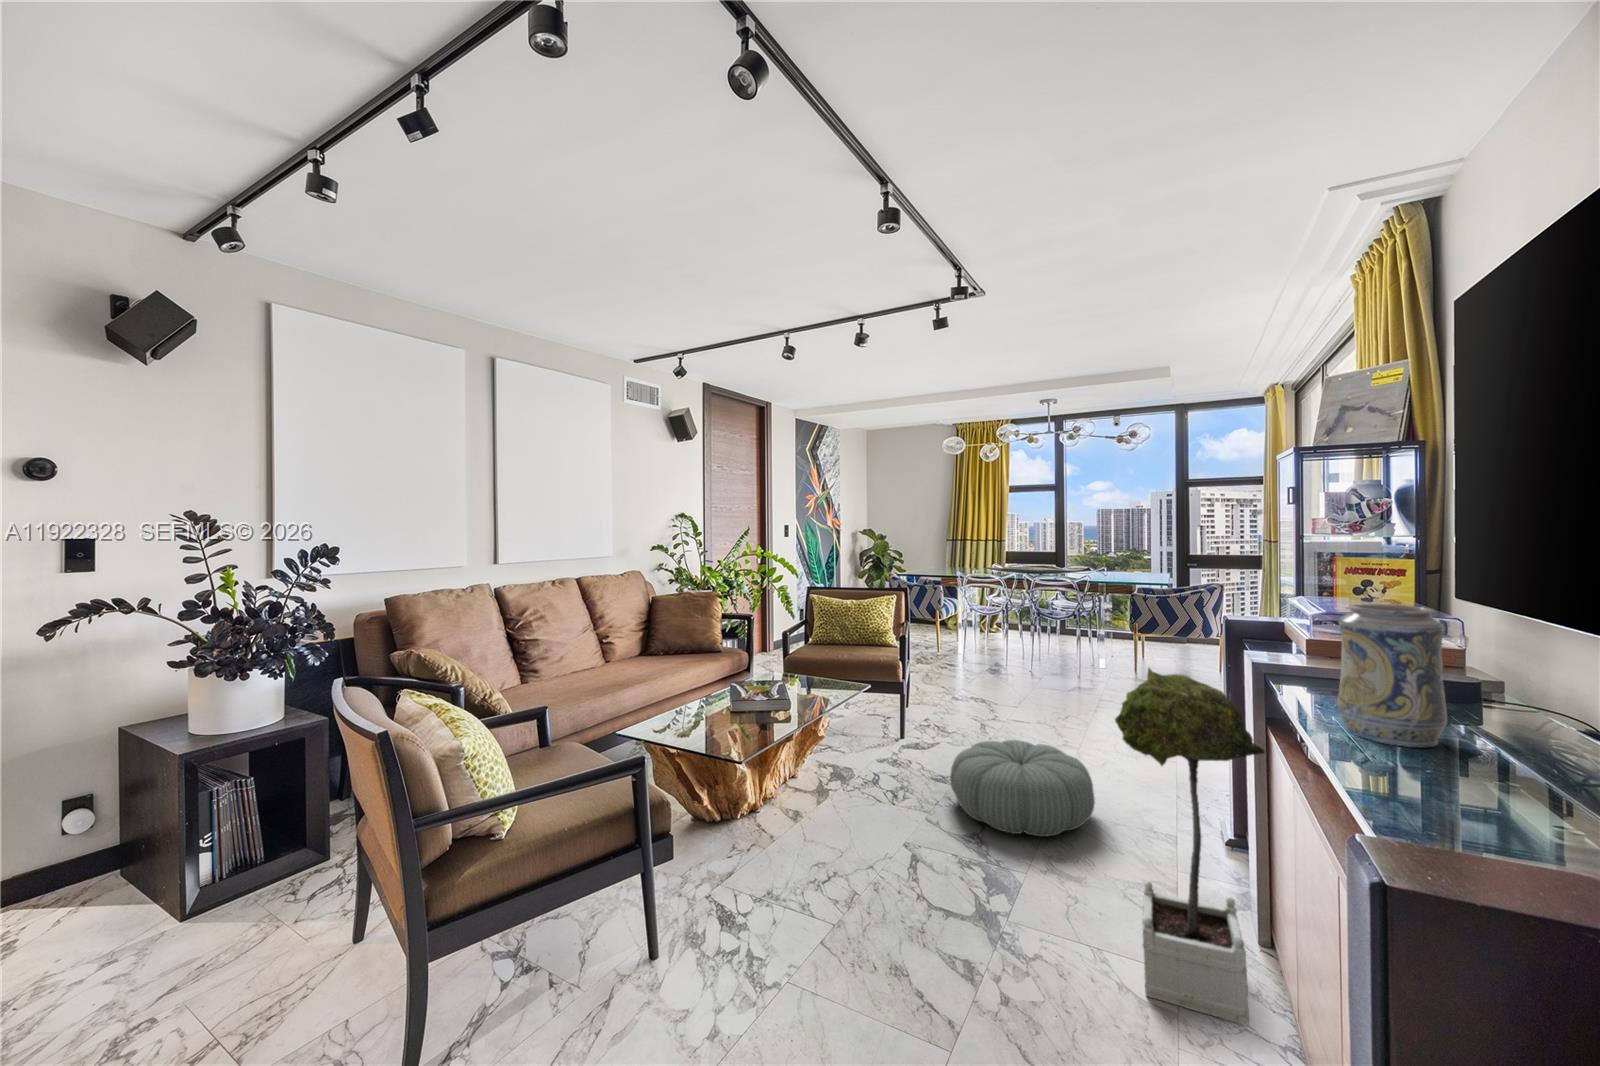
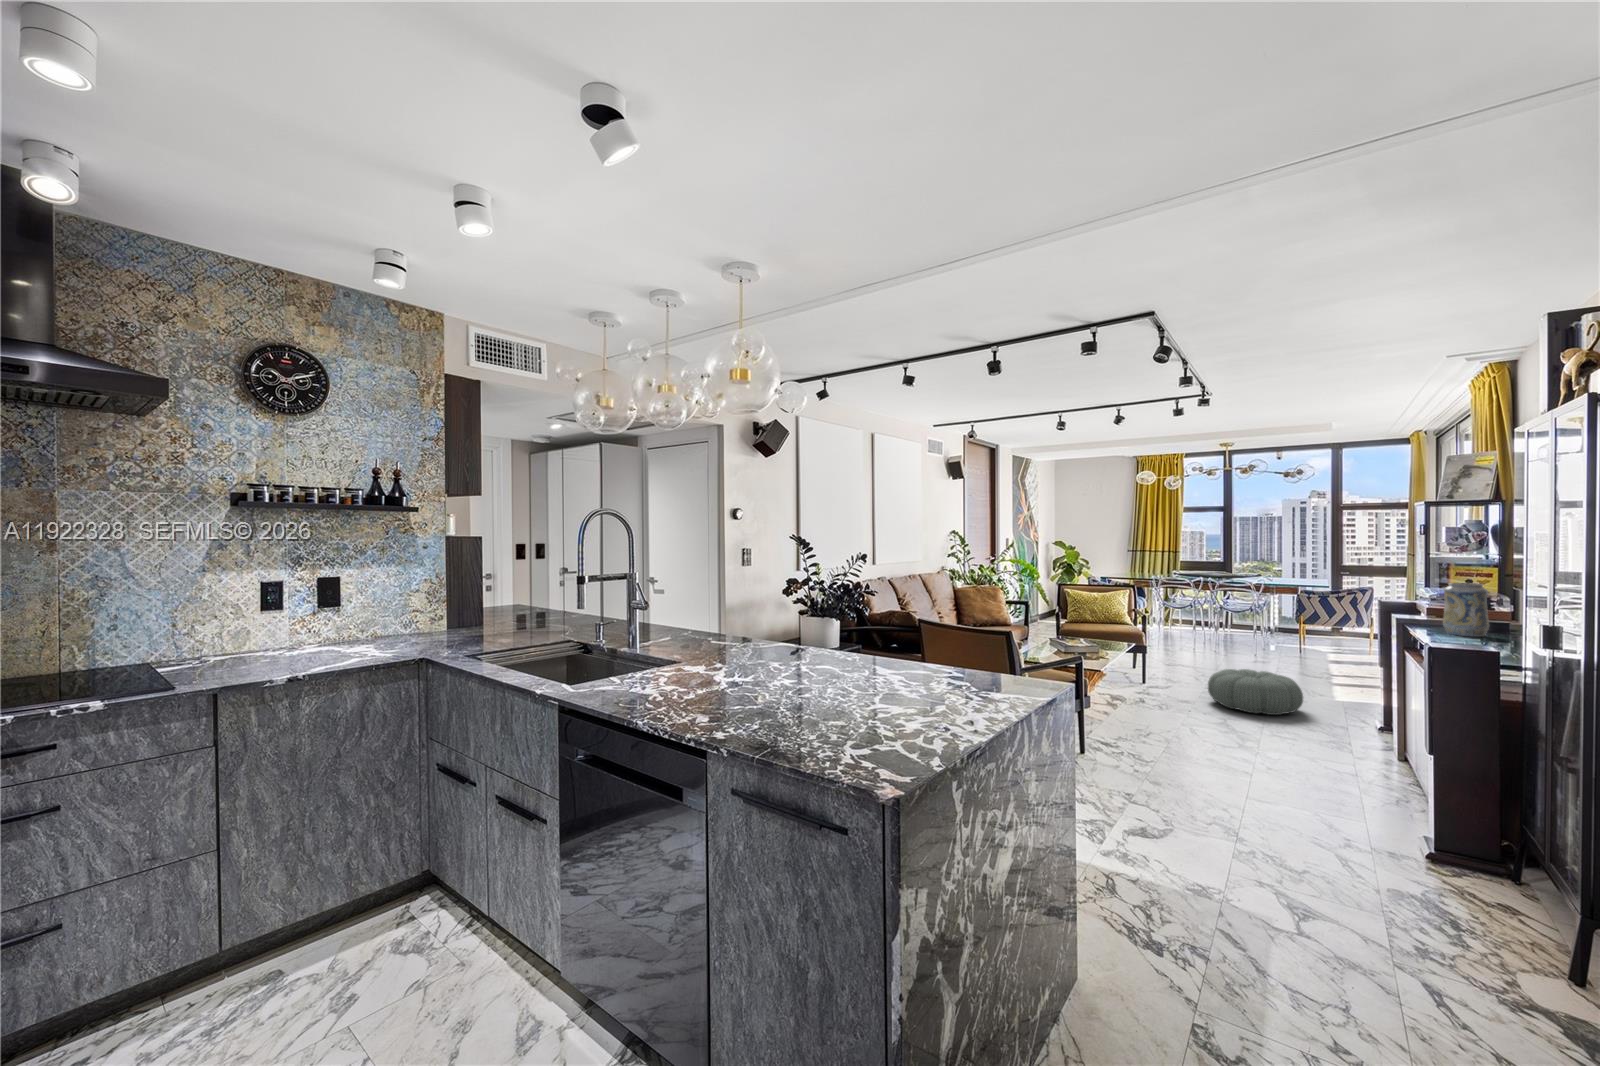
potted tree: present [1115,668,1265,1026] -> none [1331,615,1410,766]

